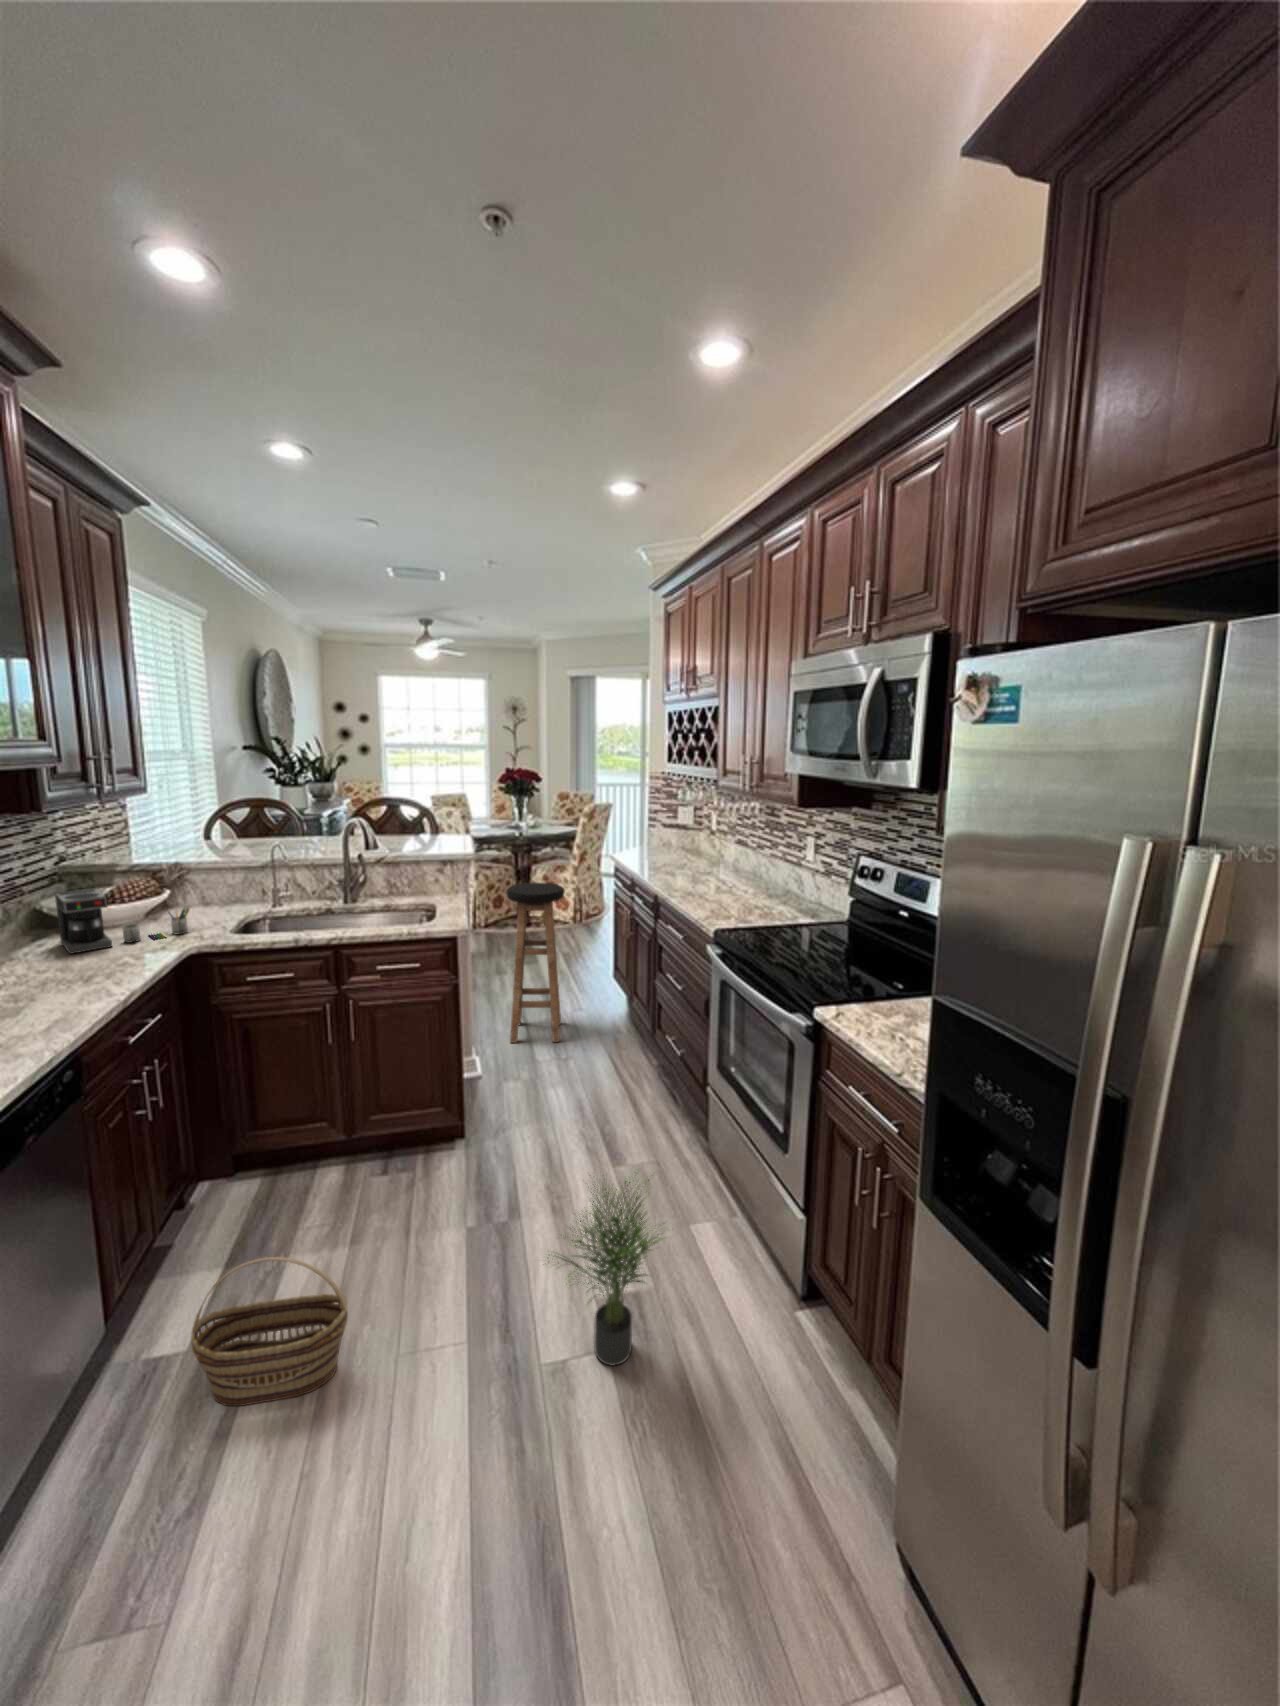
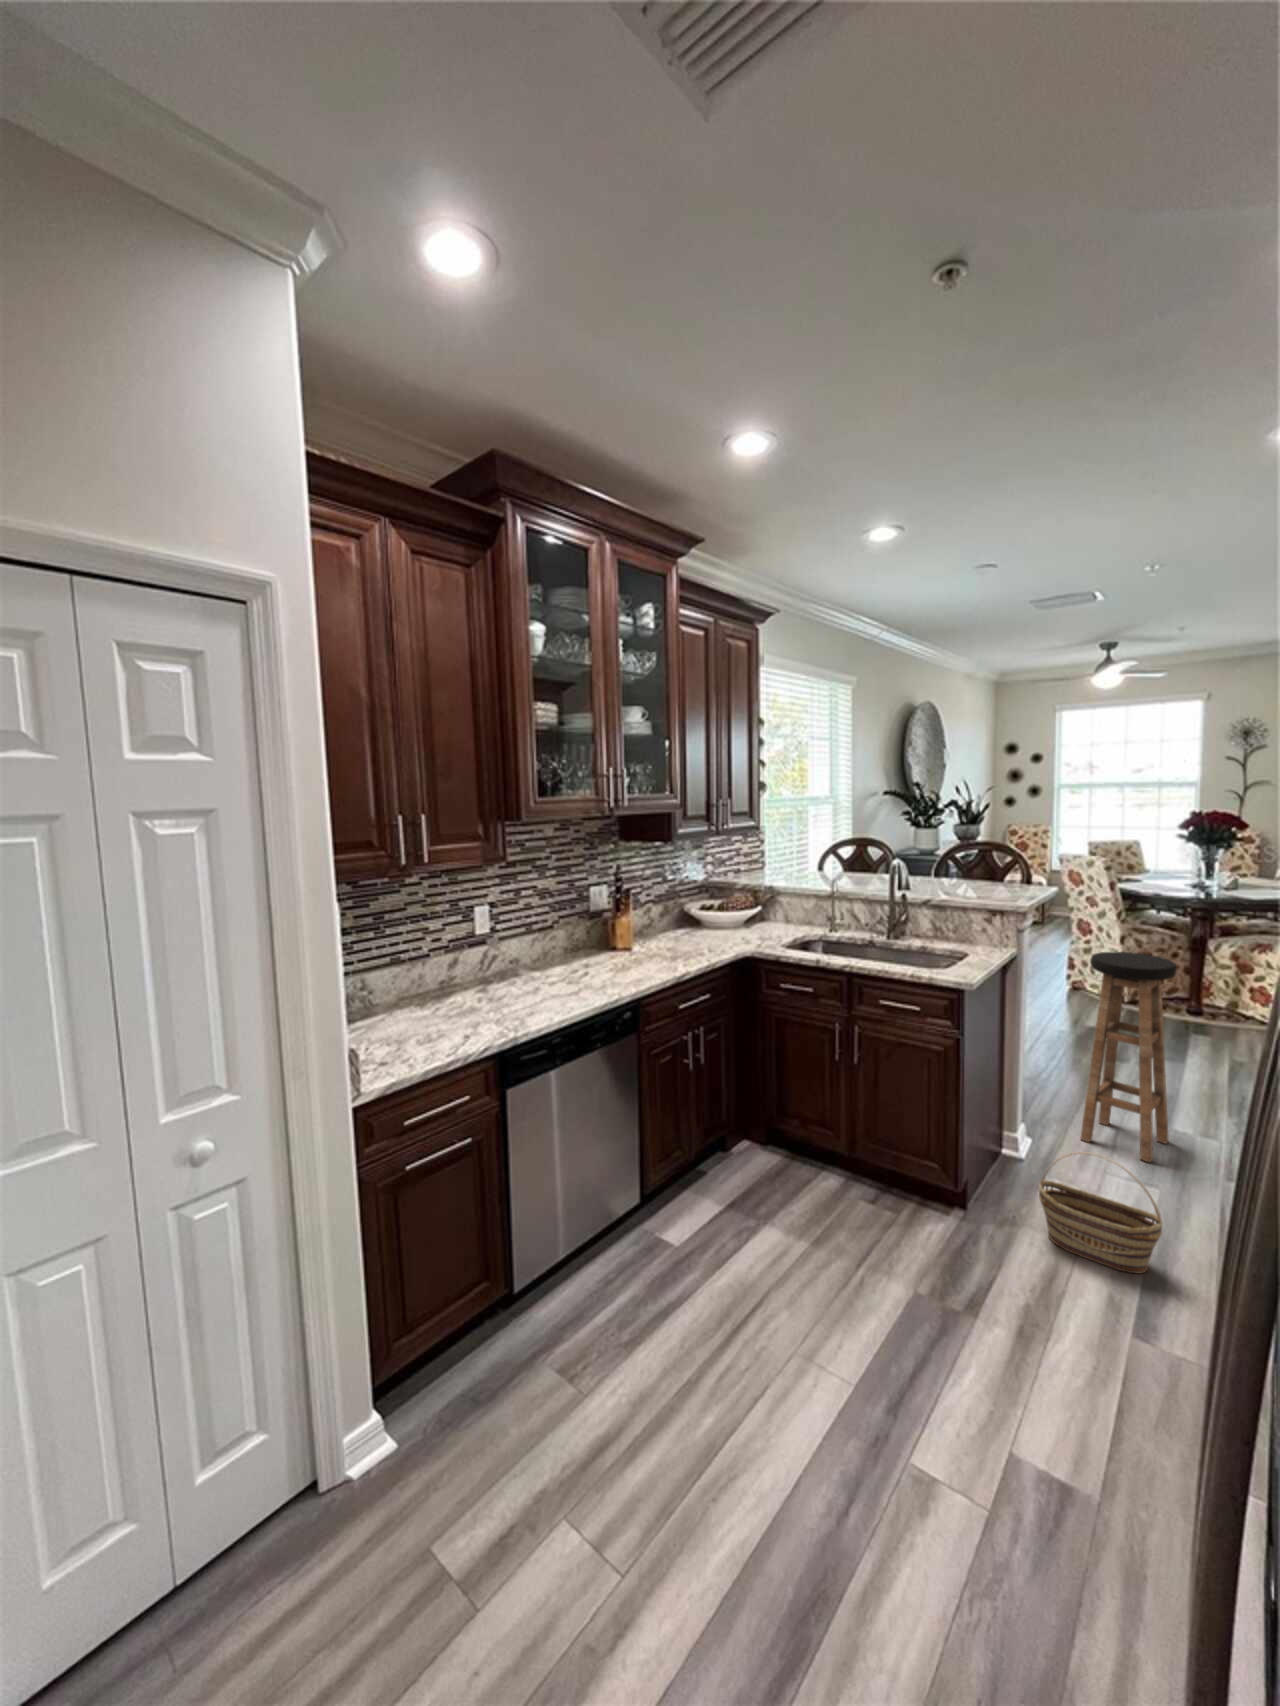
coffee maker: present [55,889,189,954] -> none [683,898,761,942]
potted plant: present [543,1173,663,1365] -> none [904,1273,1090,1527]
basket: present [191,1257,348,1406] -> present [1039,1152,1162,1273]

